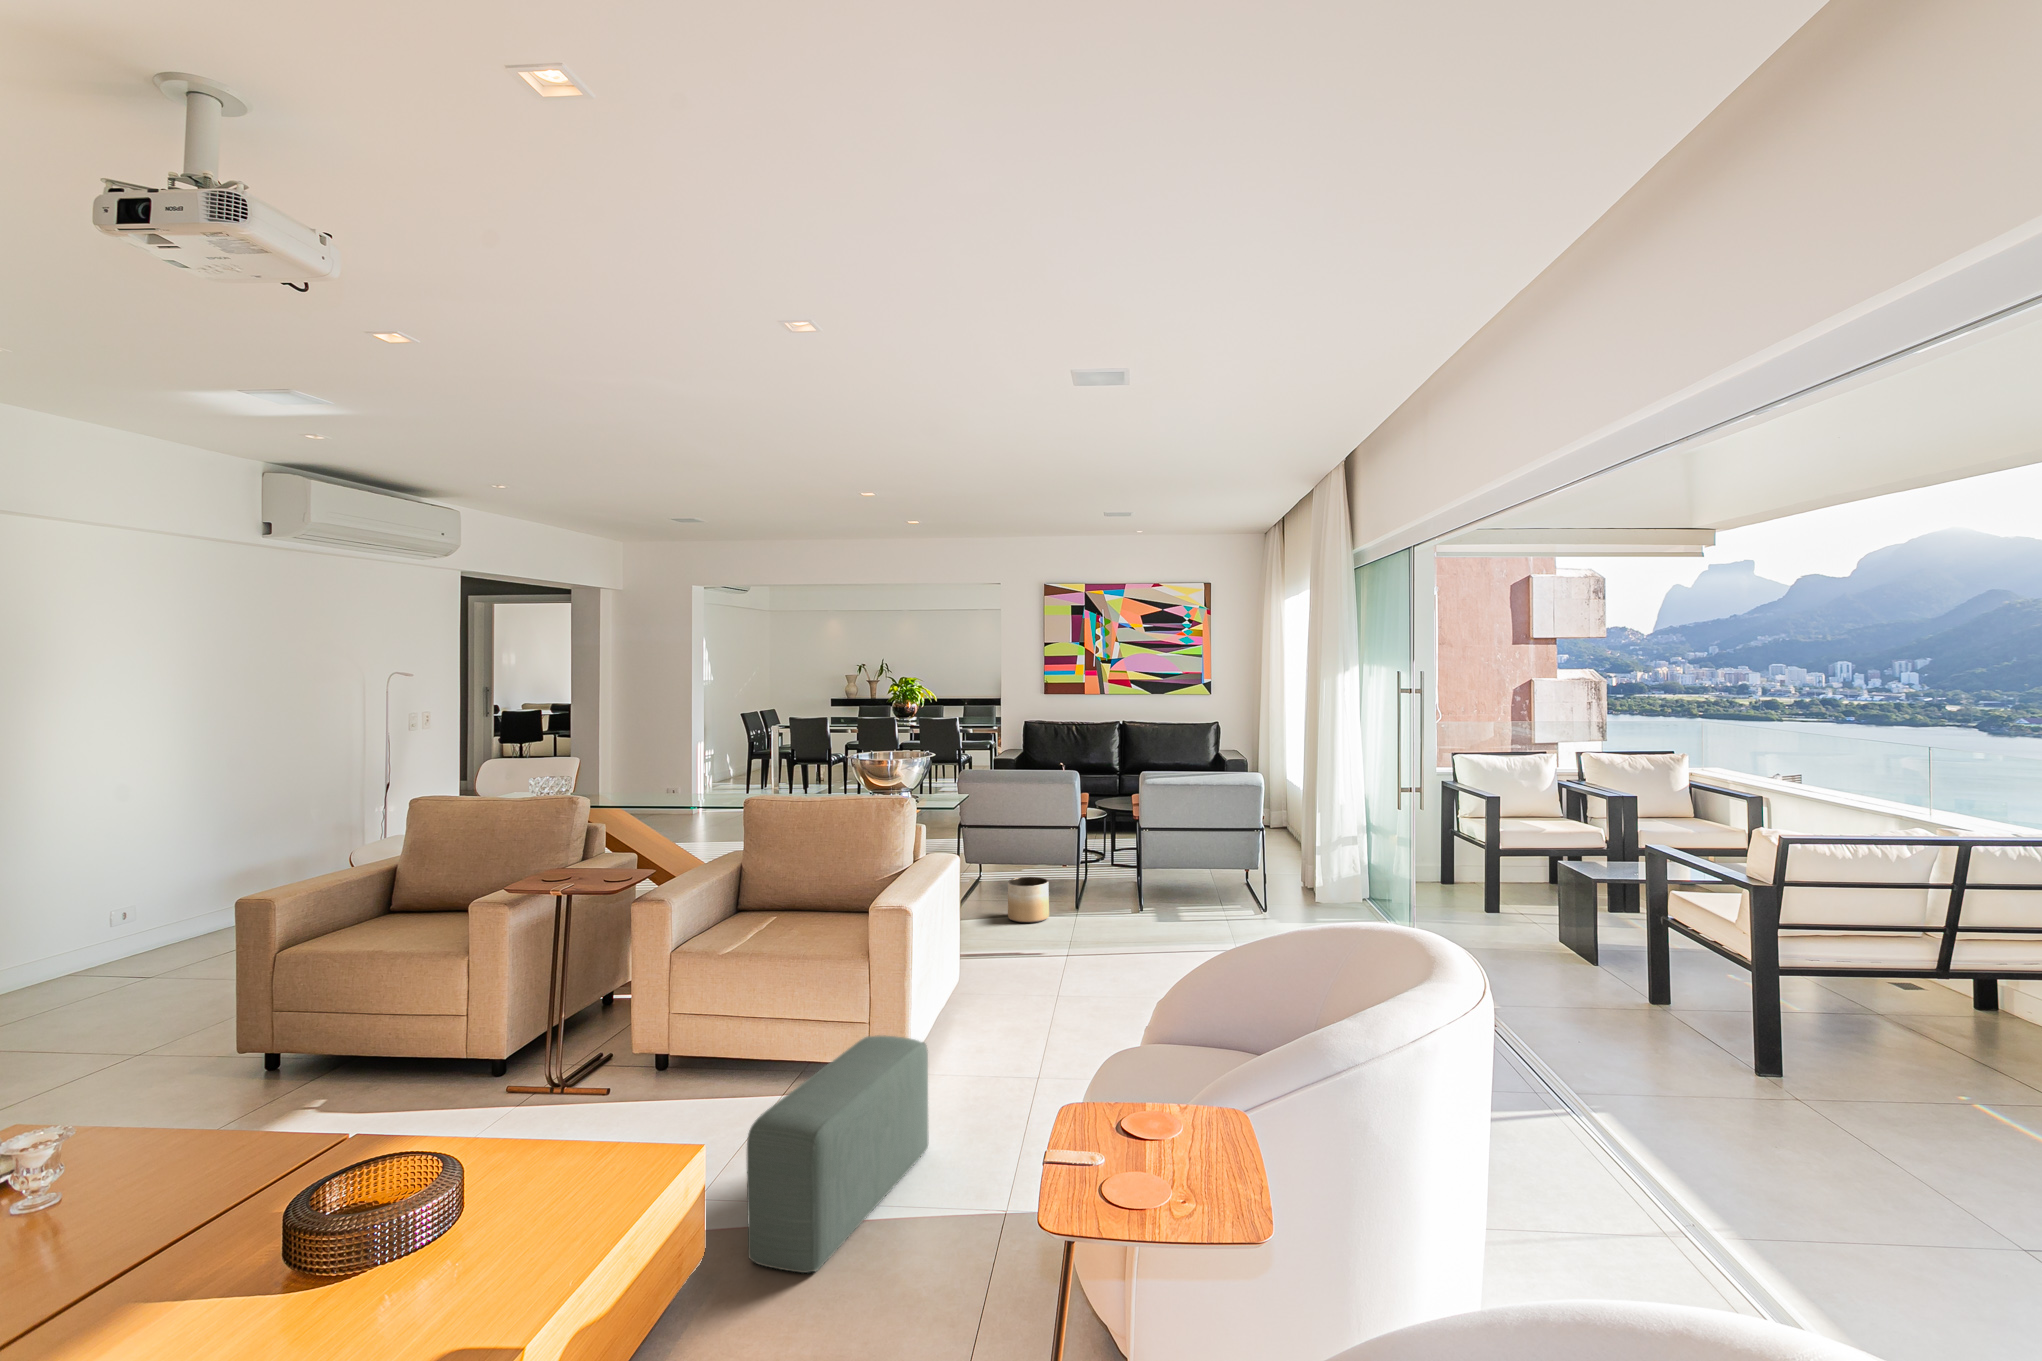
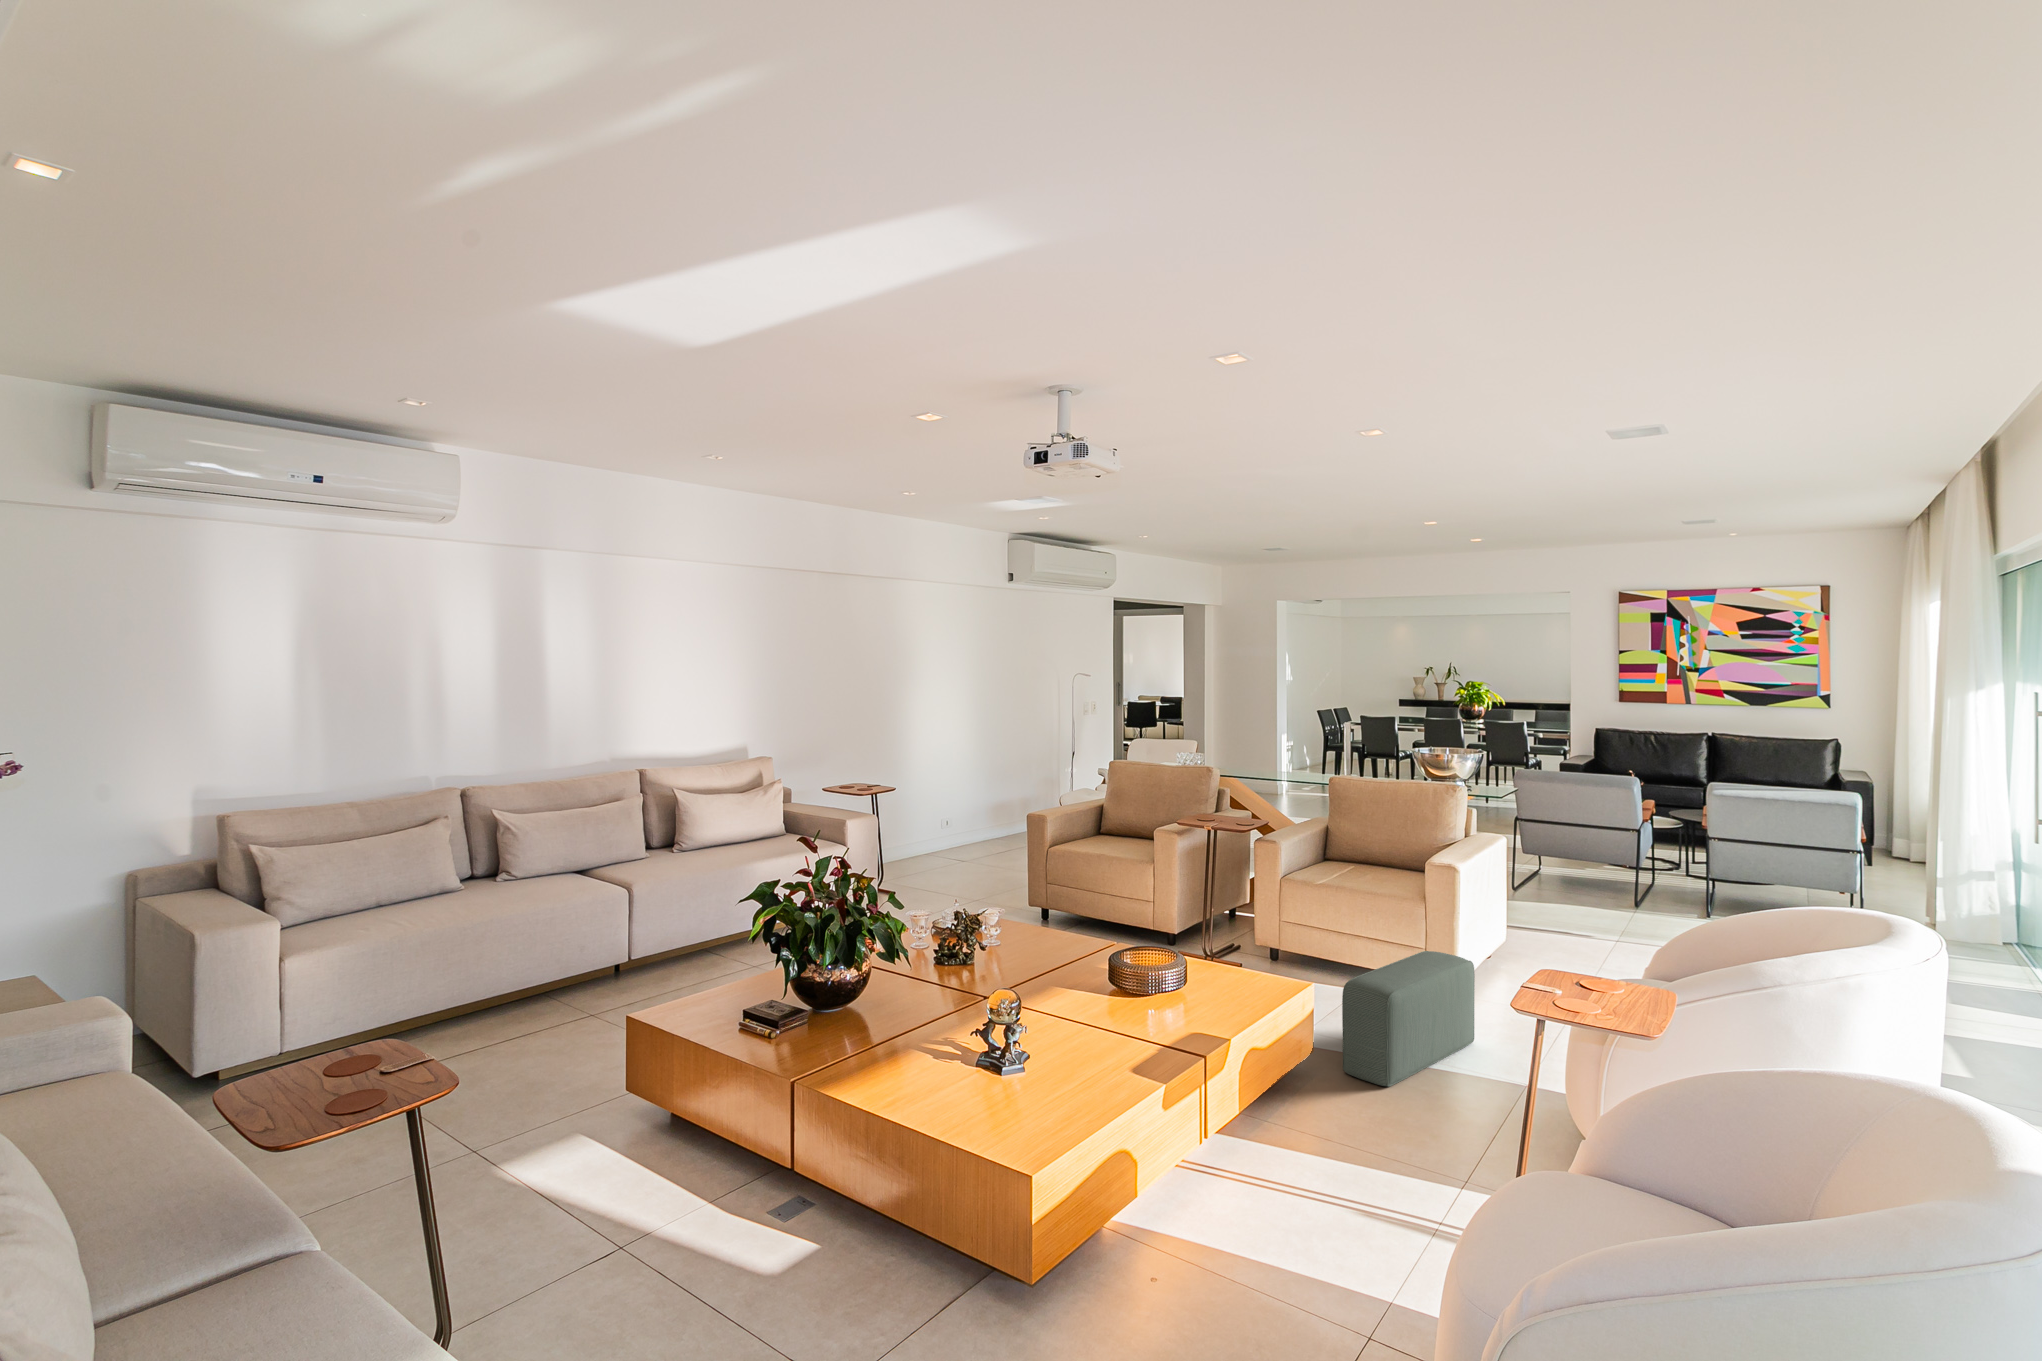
planter: present [1008,877,1049,923] -> none [1564,869,1606,911]

